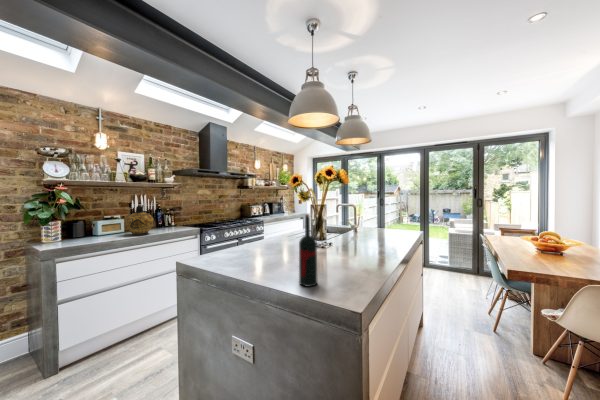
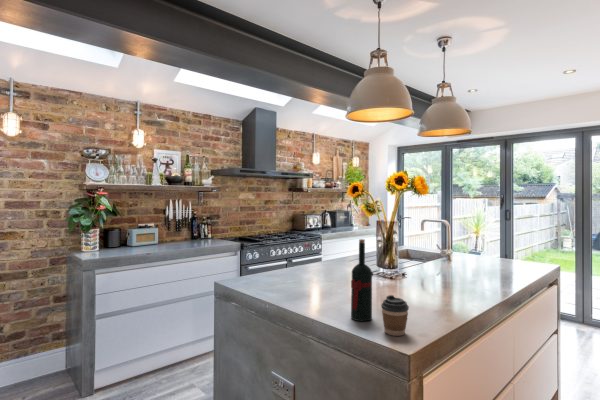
ceramic jug: present [125,205,154,235] -> none [161,213,191,248]
coffee cup: none [328,261,352,298] -> present [381,295,409,336]

